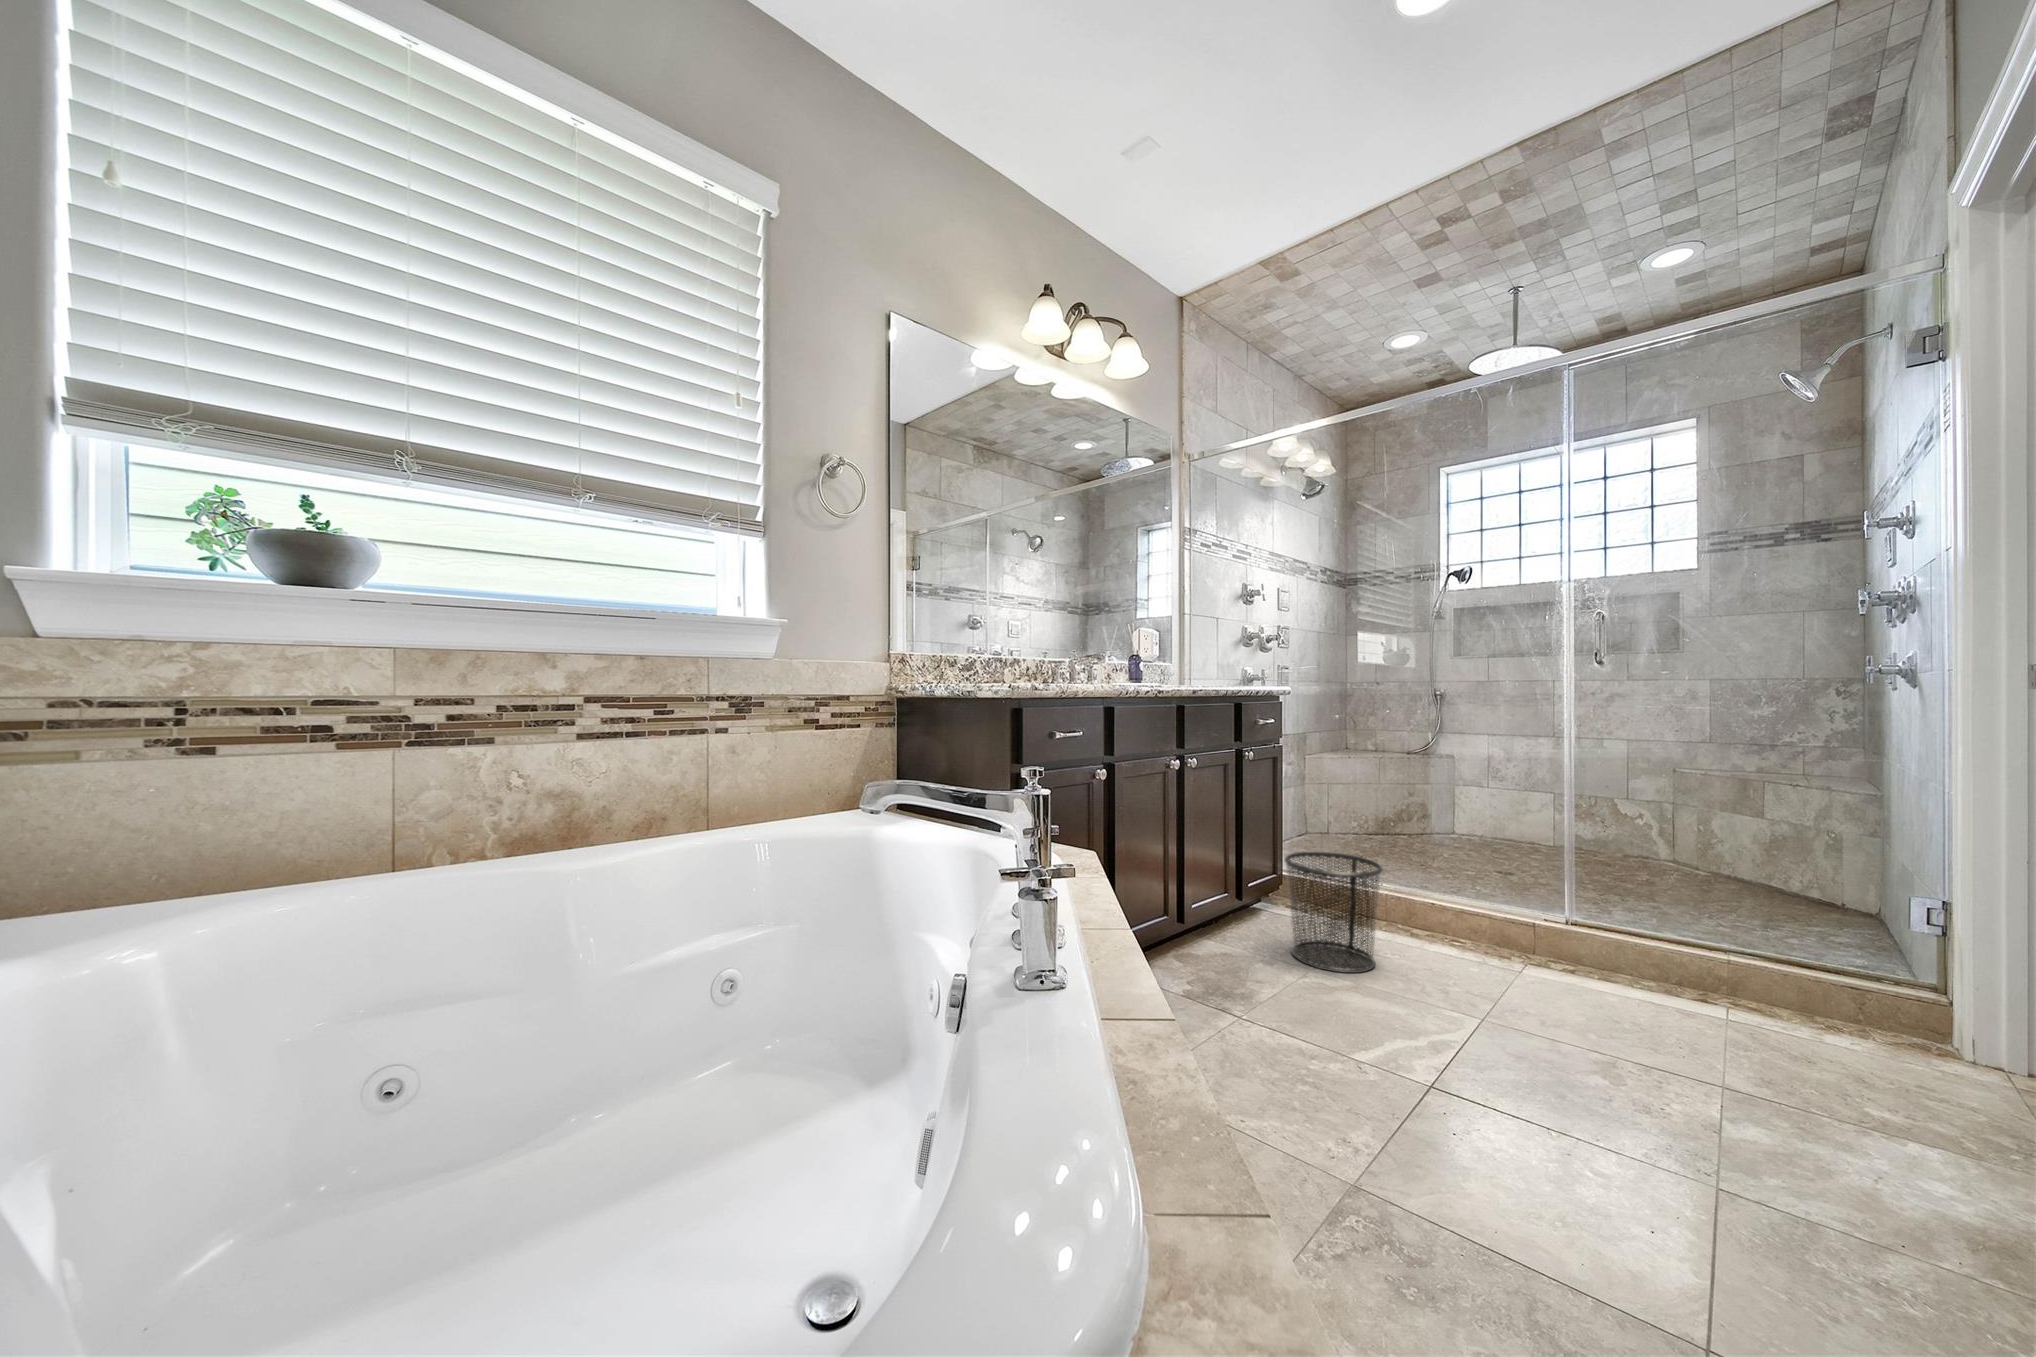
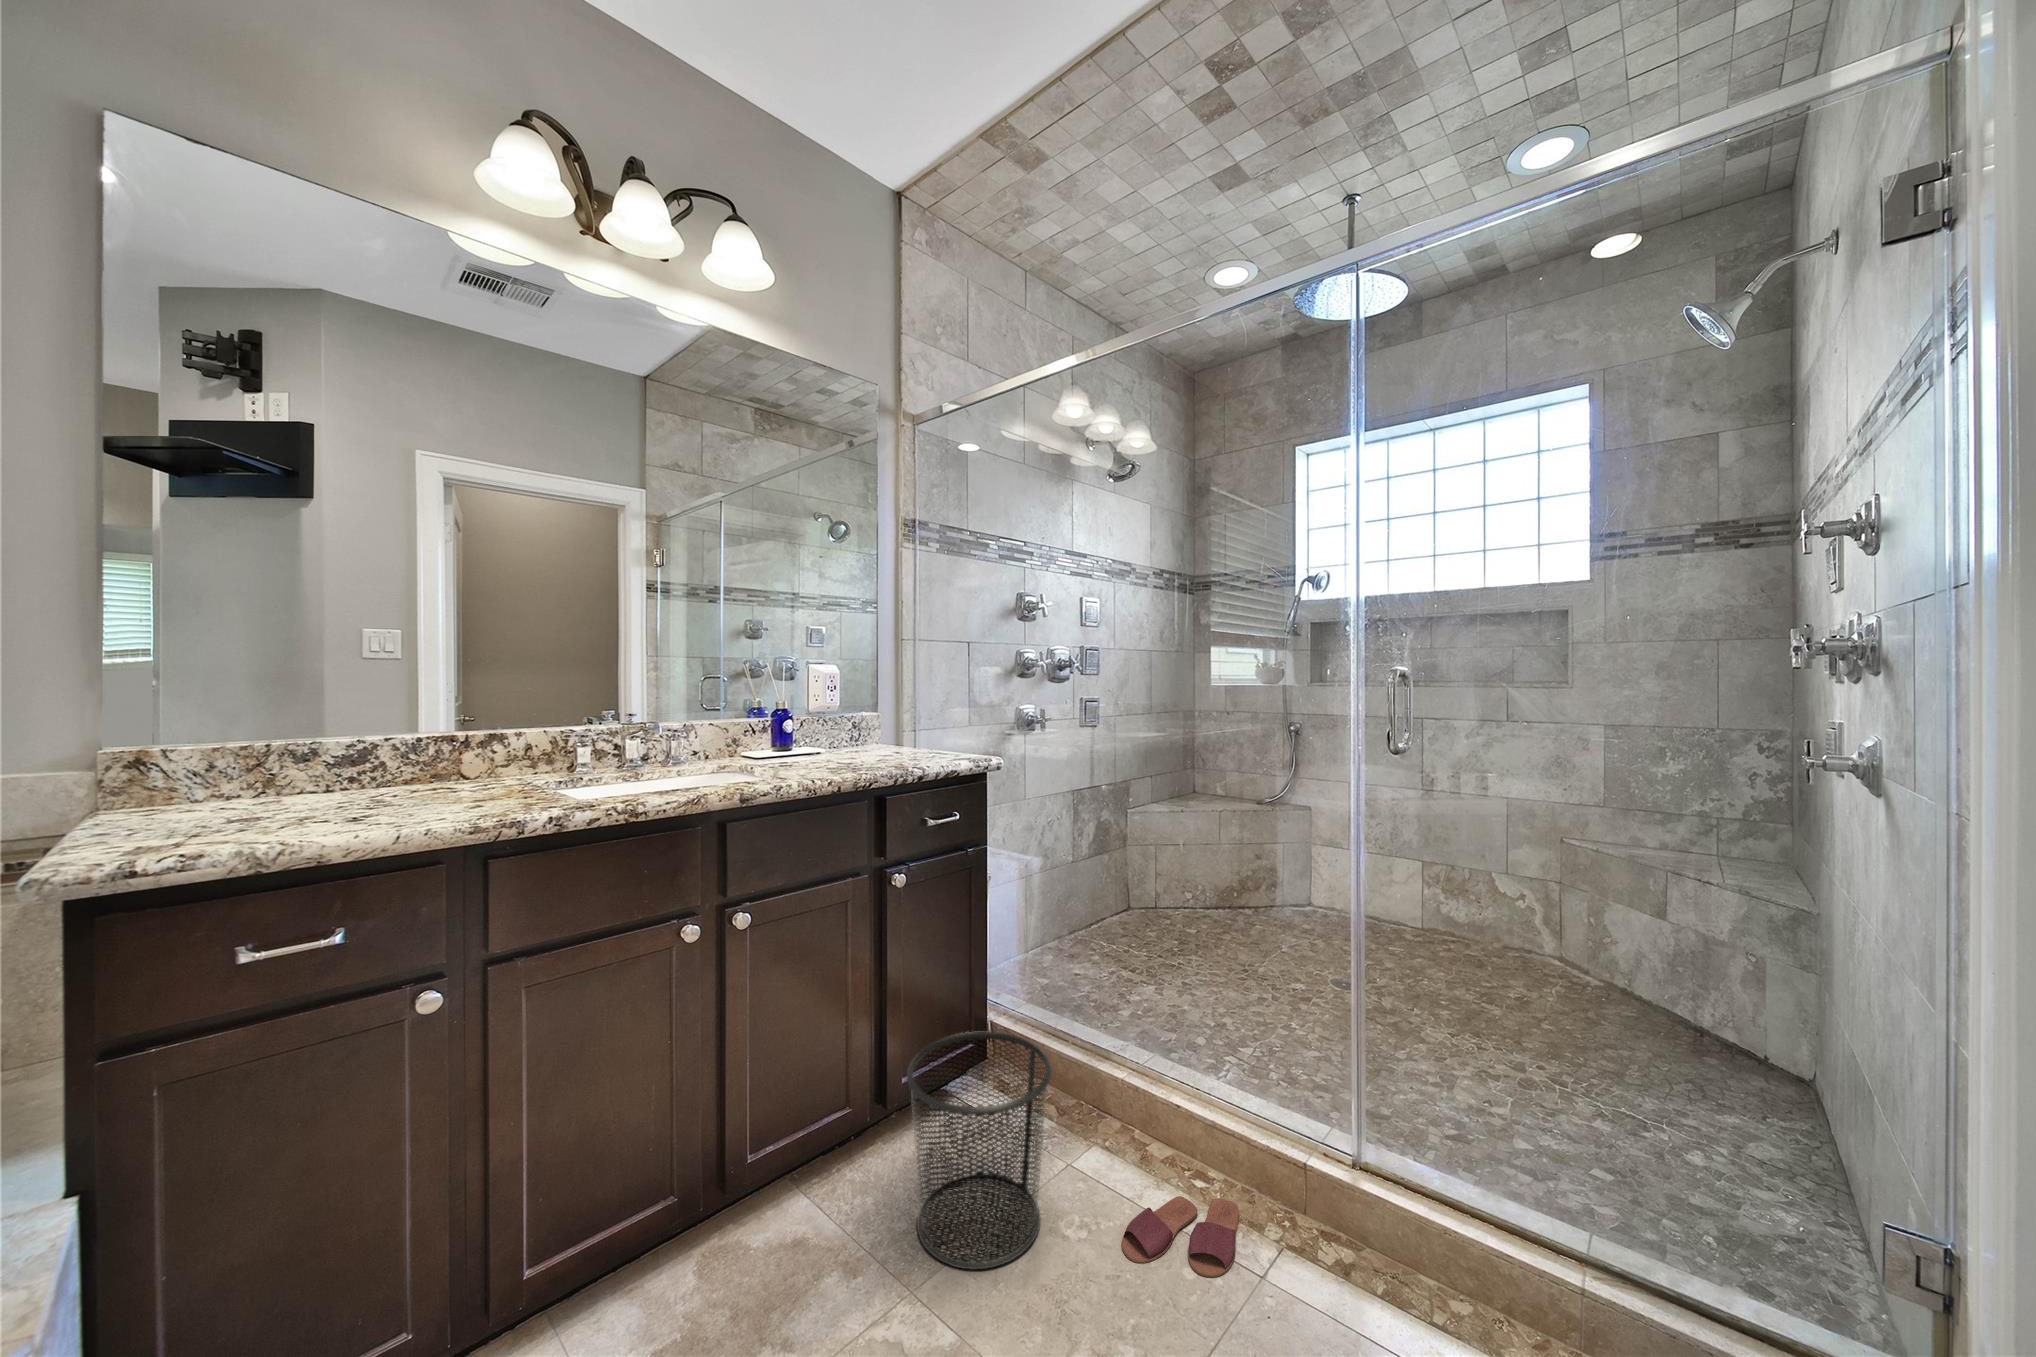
slippers: none [1430,952,1507,979] -> present [1122,1196,1239,1277]

